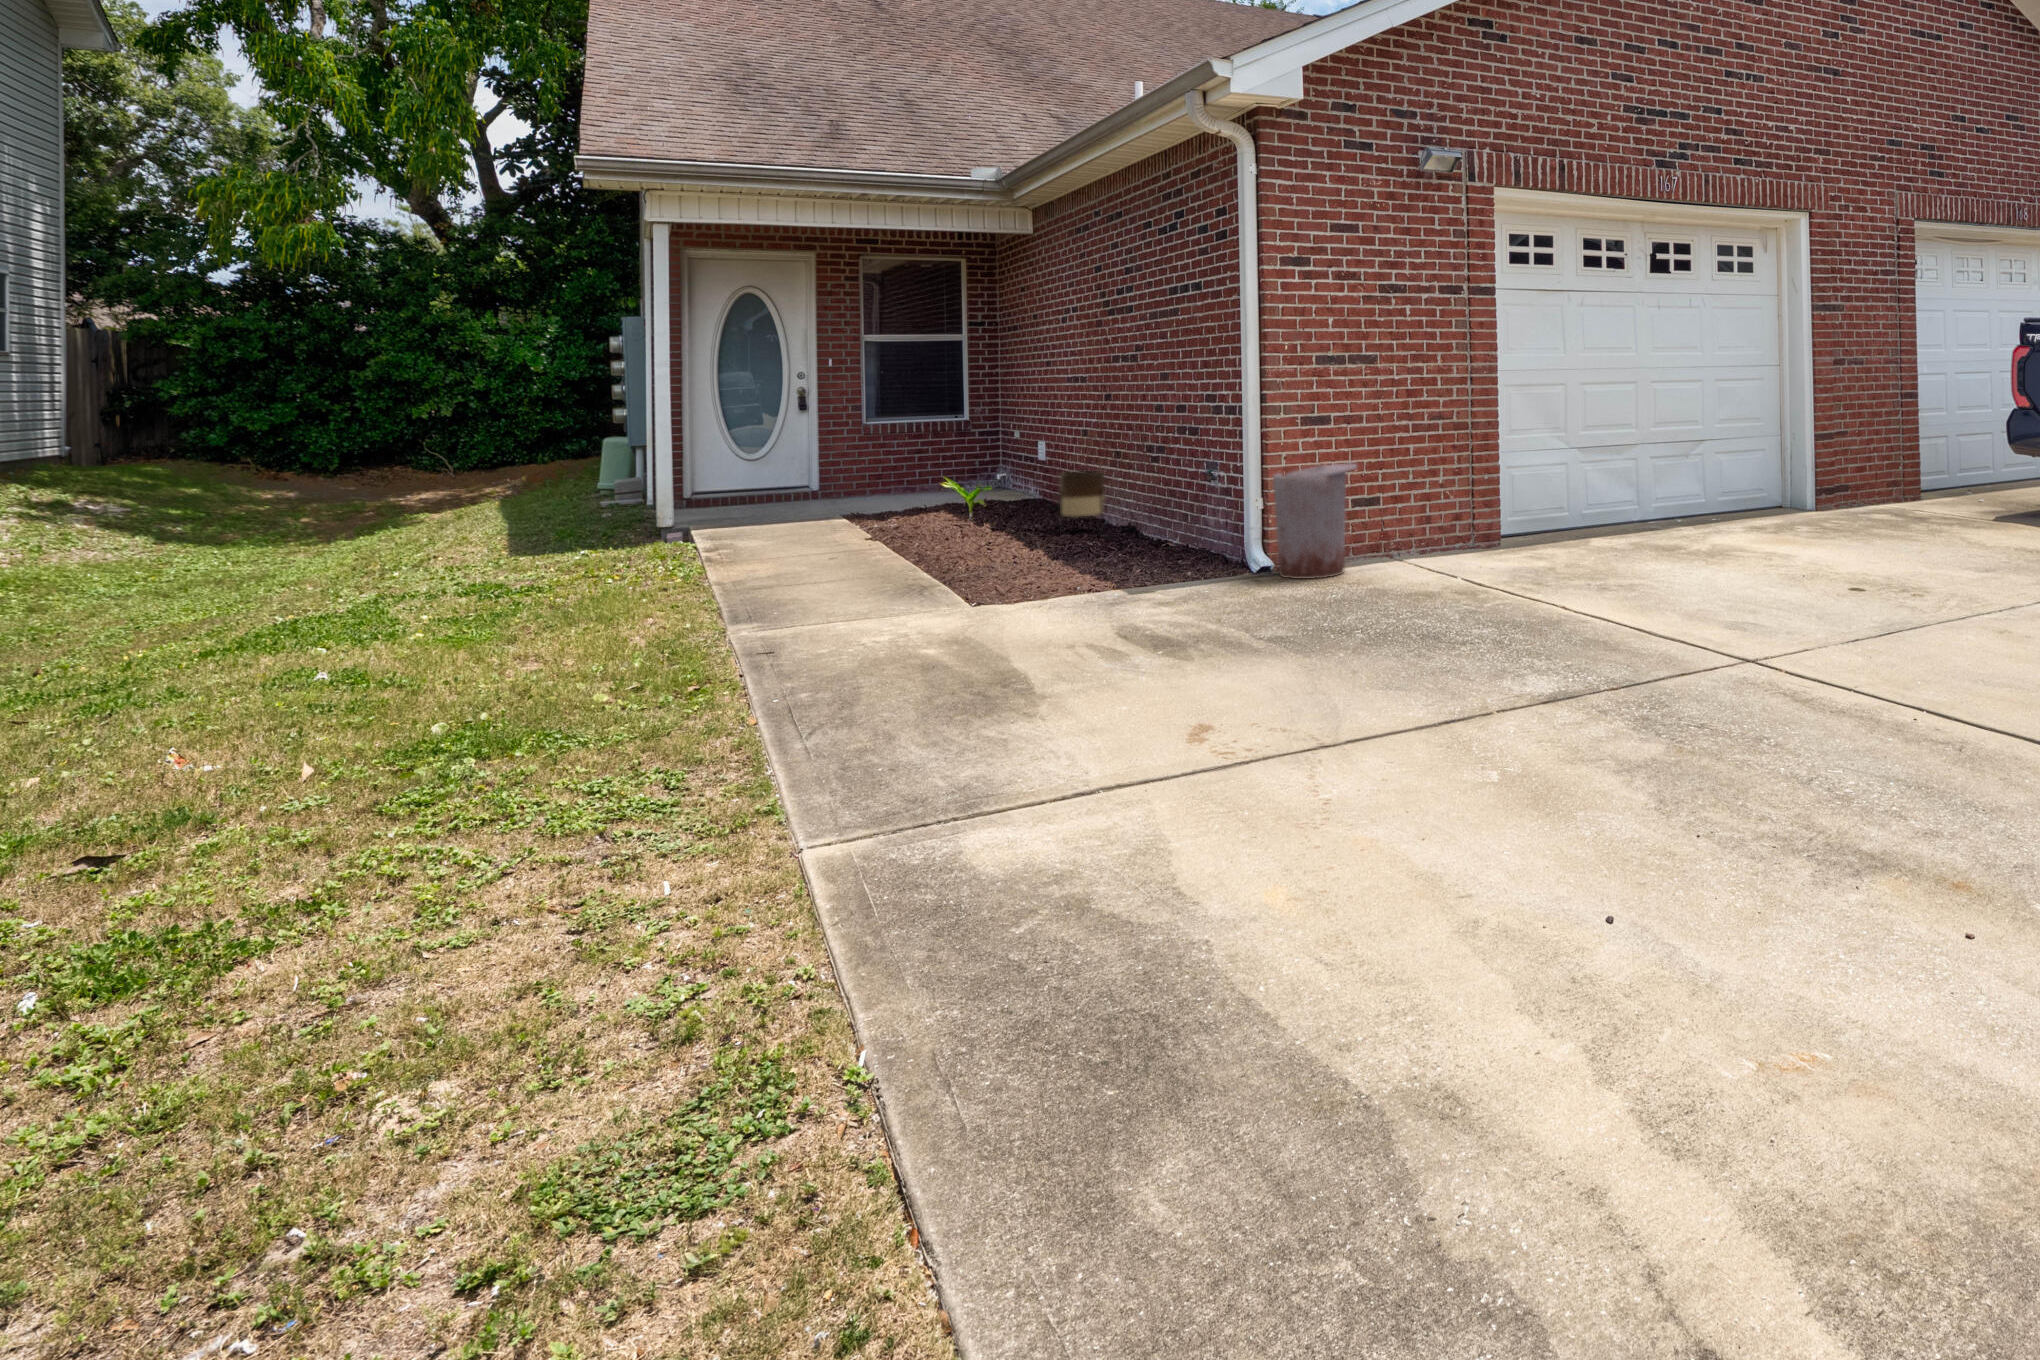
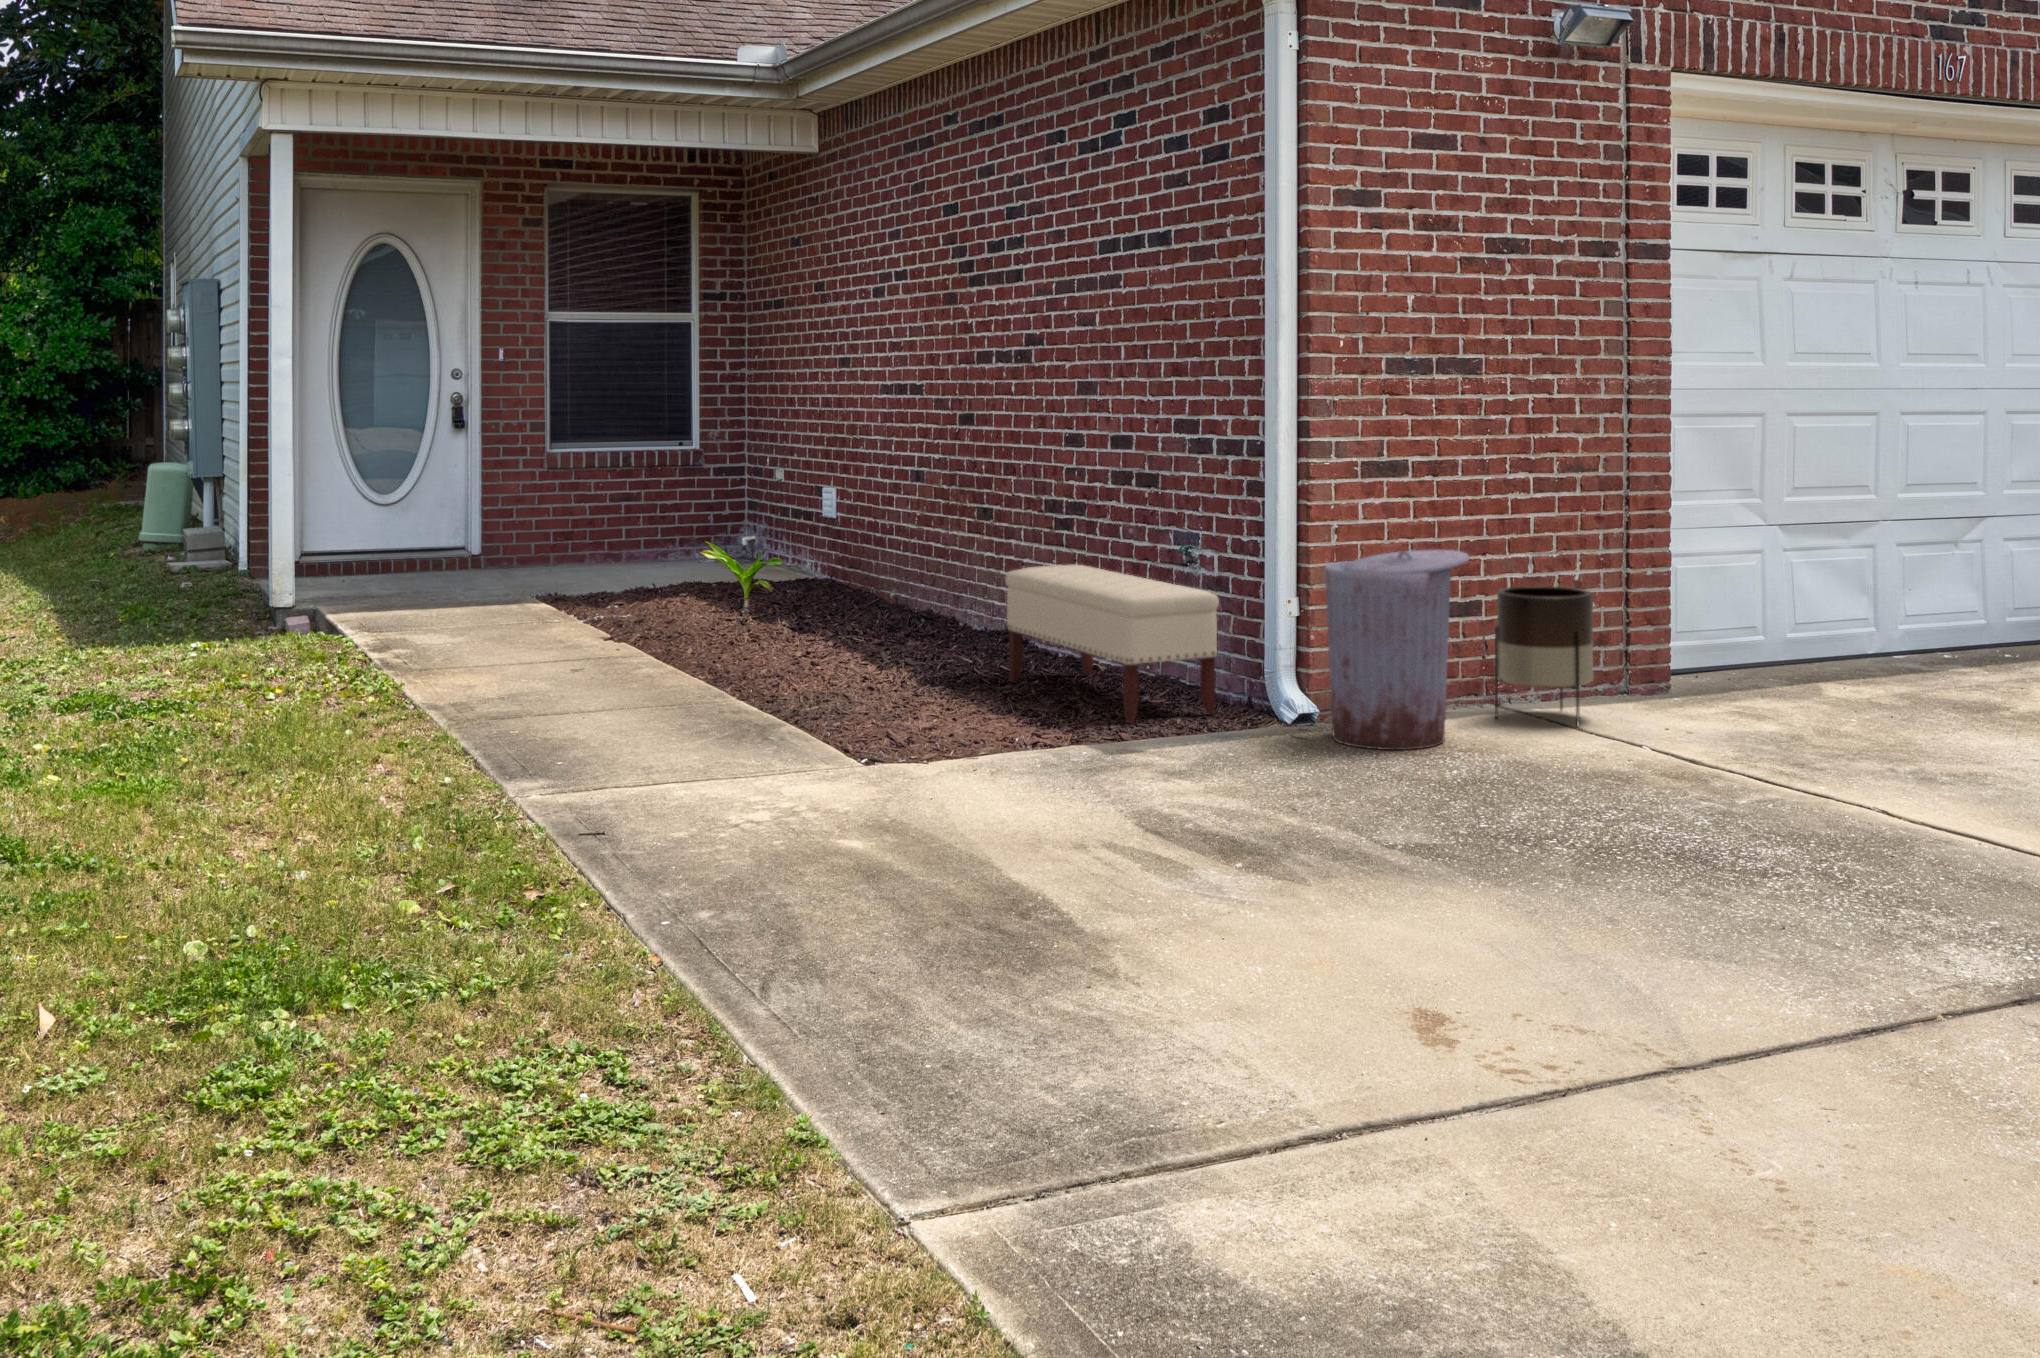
planter: present [1060,471,1104,517] -> present [1495,586,1594,726]
bench: none [1109,482,1223,572] -> present [1005,564,1219,723]

